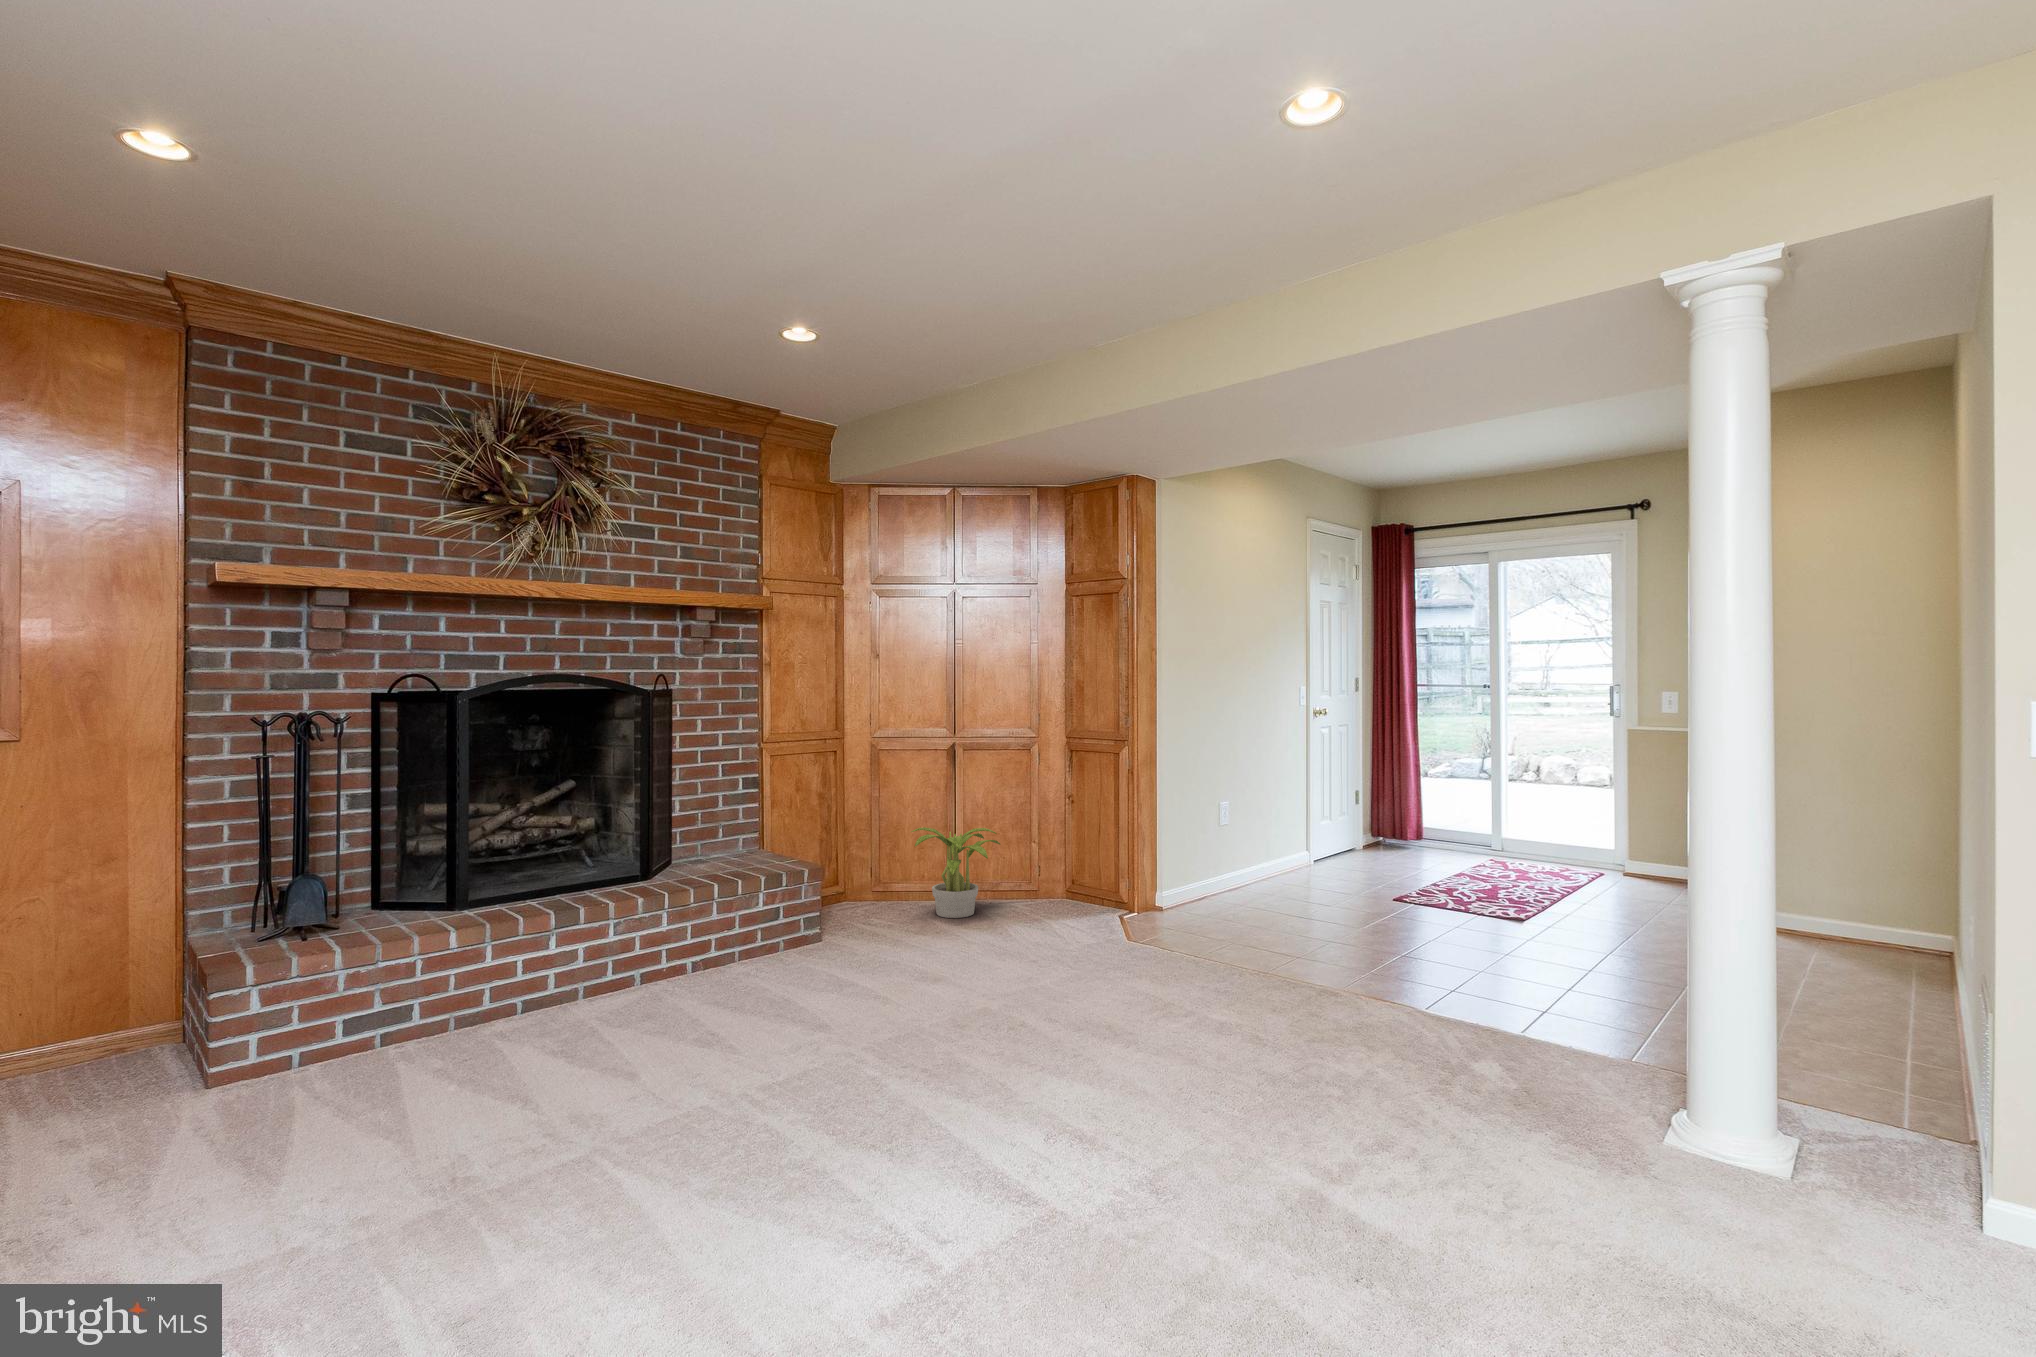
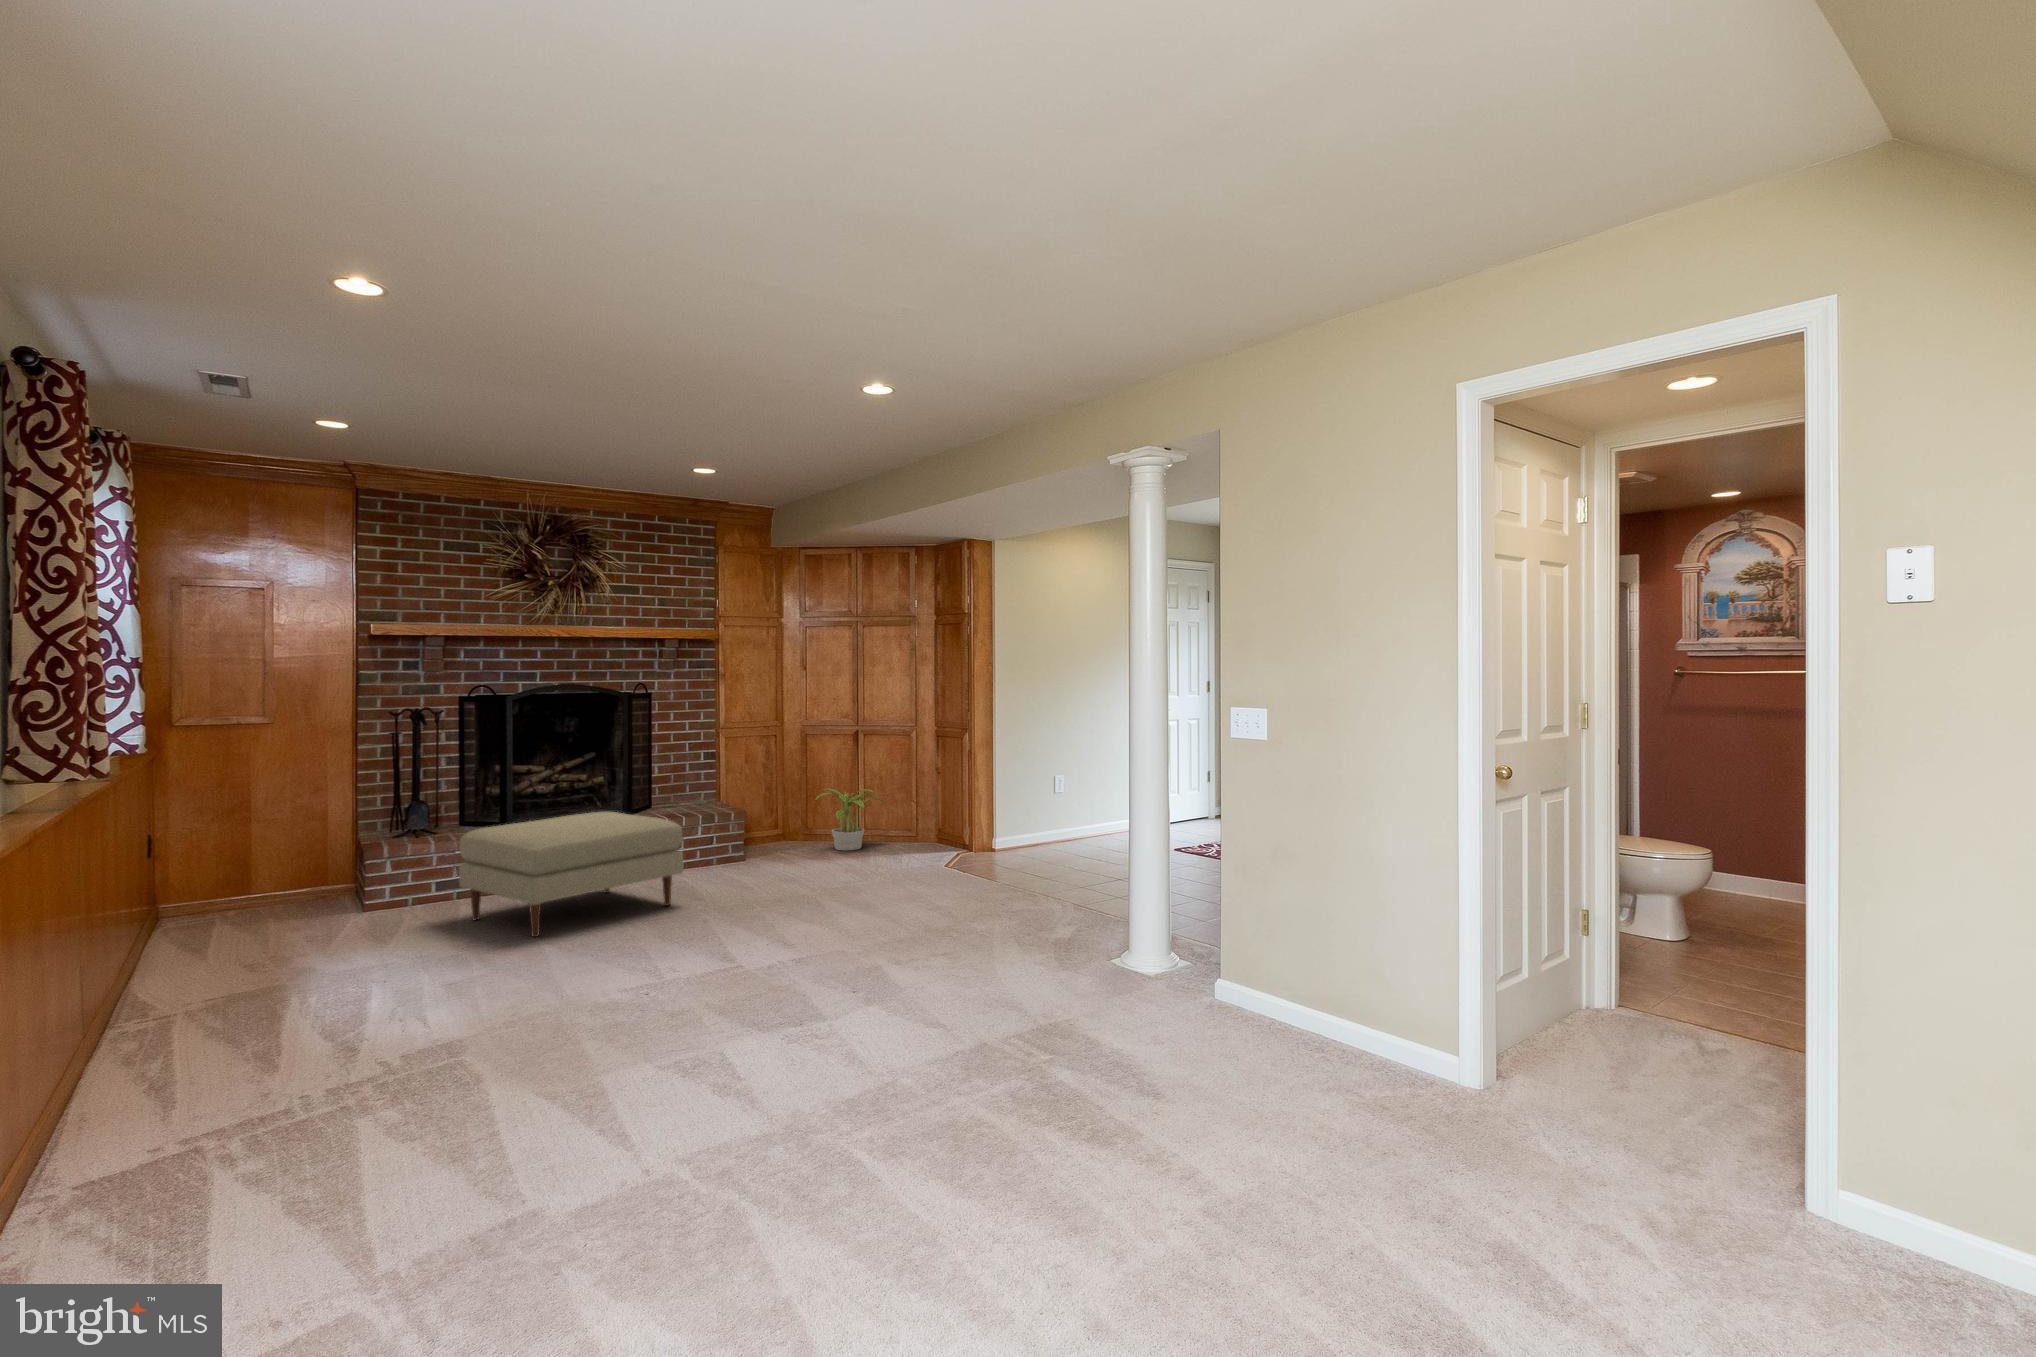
ottoman: none [401,884,798,1146] -> present [459,811,683,937]

